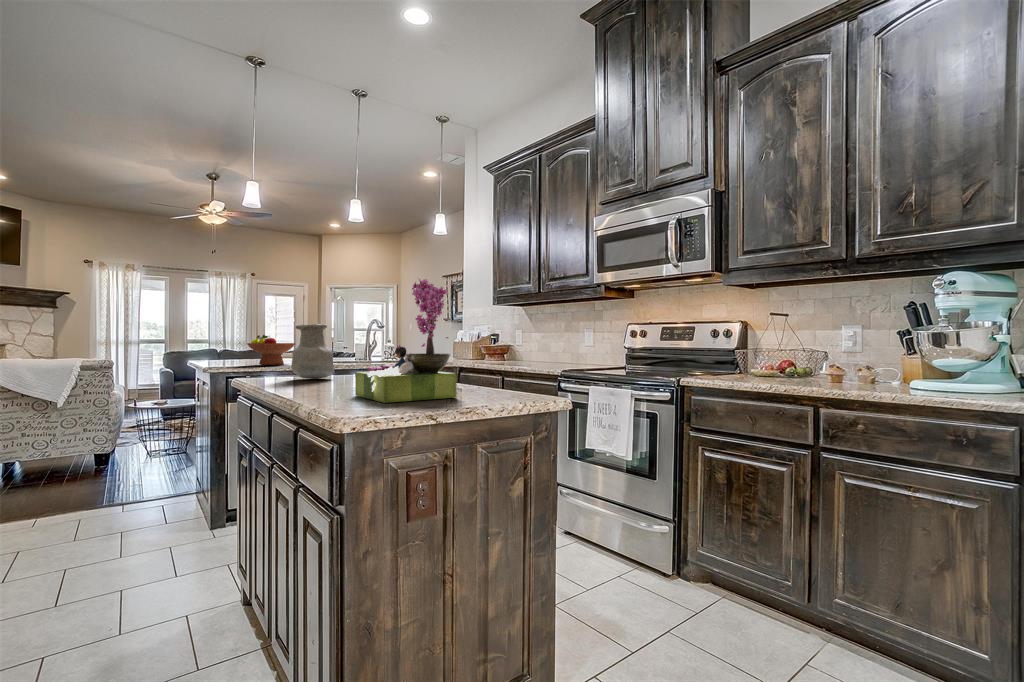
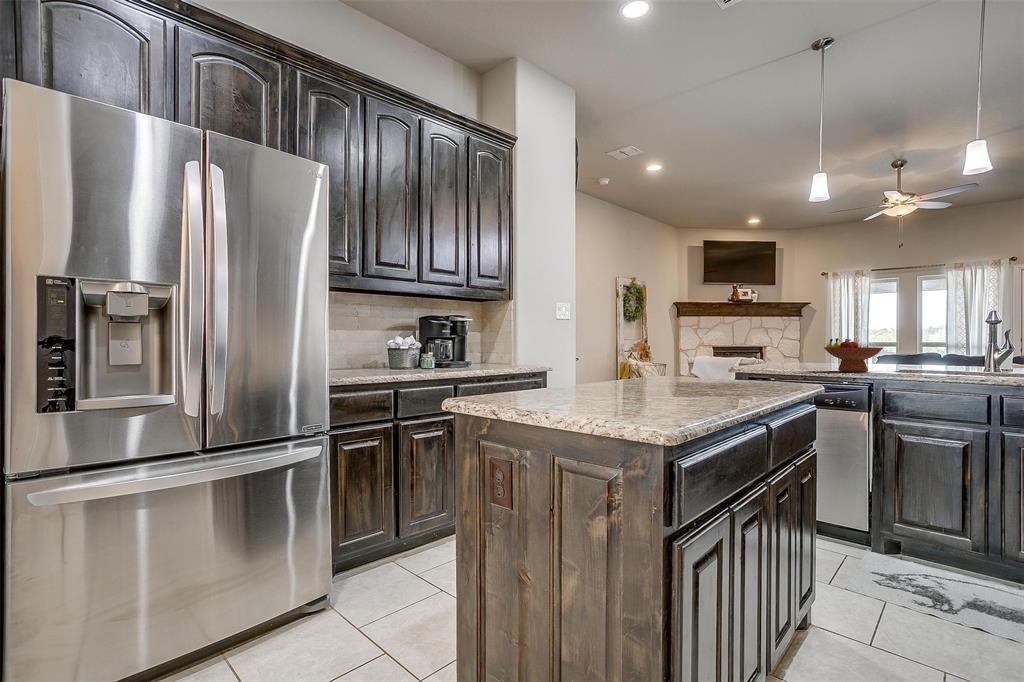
flower arrangement: present [355,278,456,403] -> none [537,279,641,406]
vase: present [291,324,334,379] -> none [672,328,714,383]

